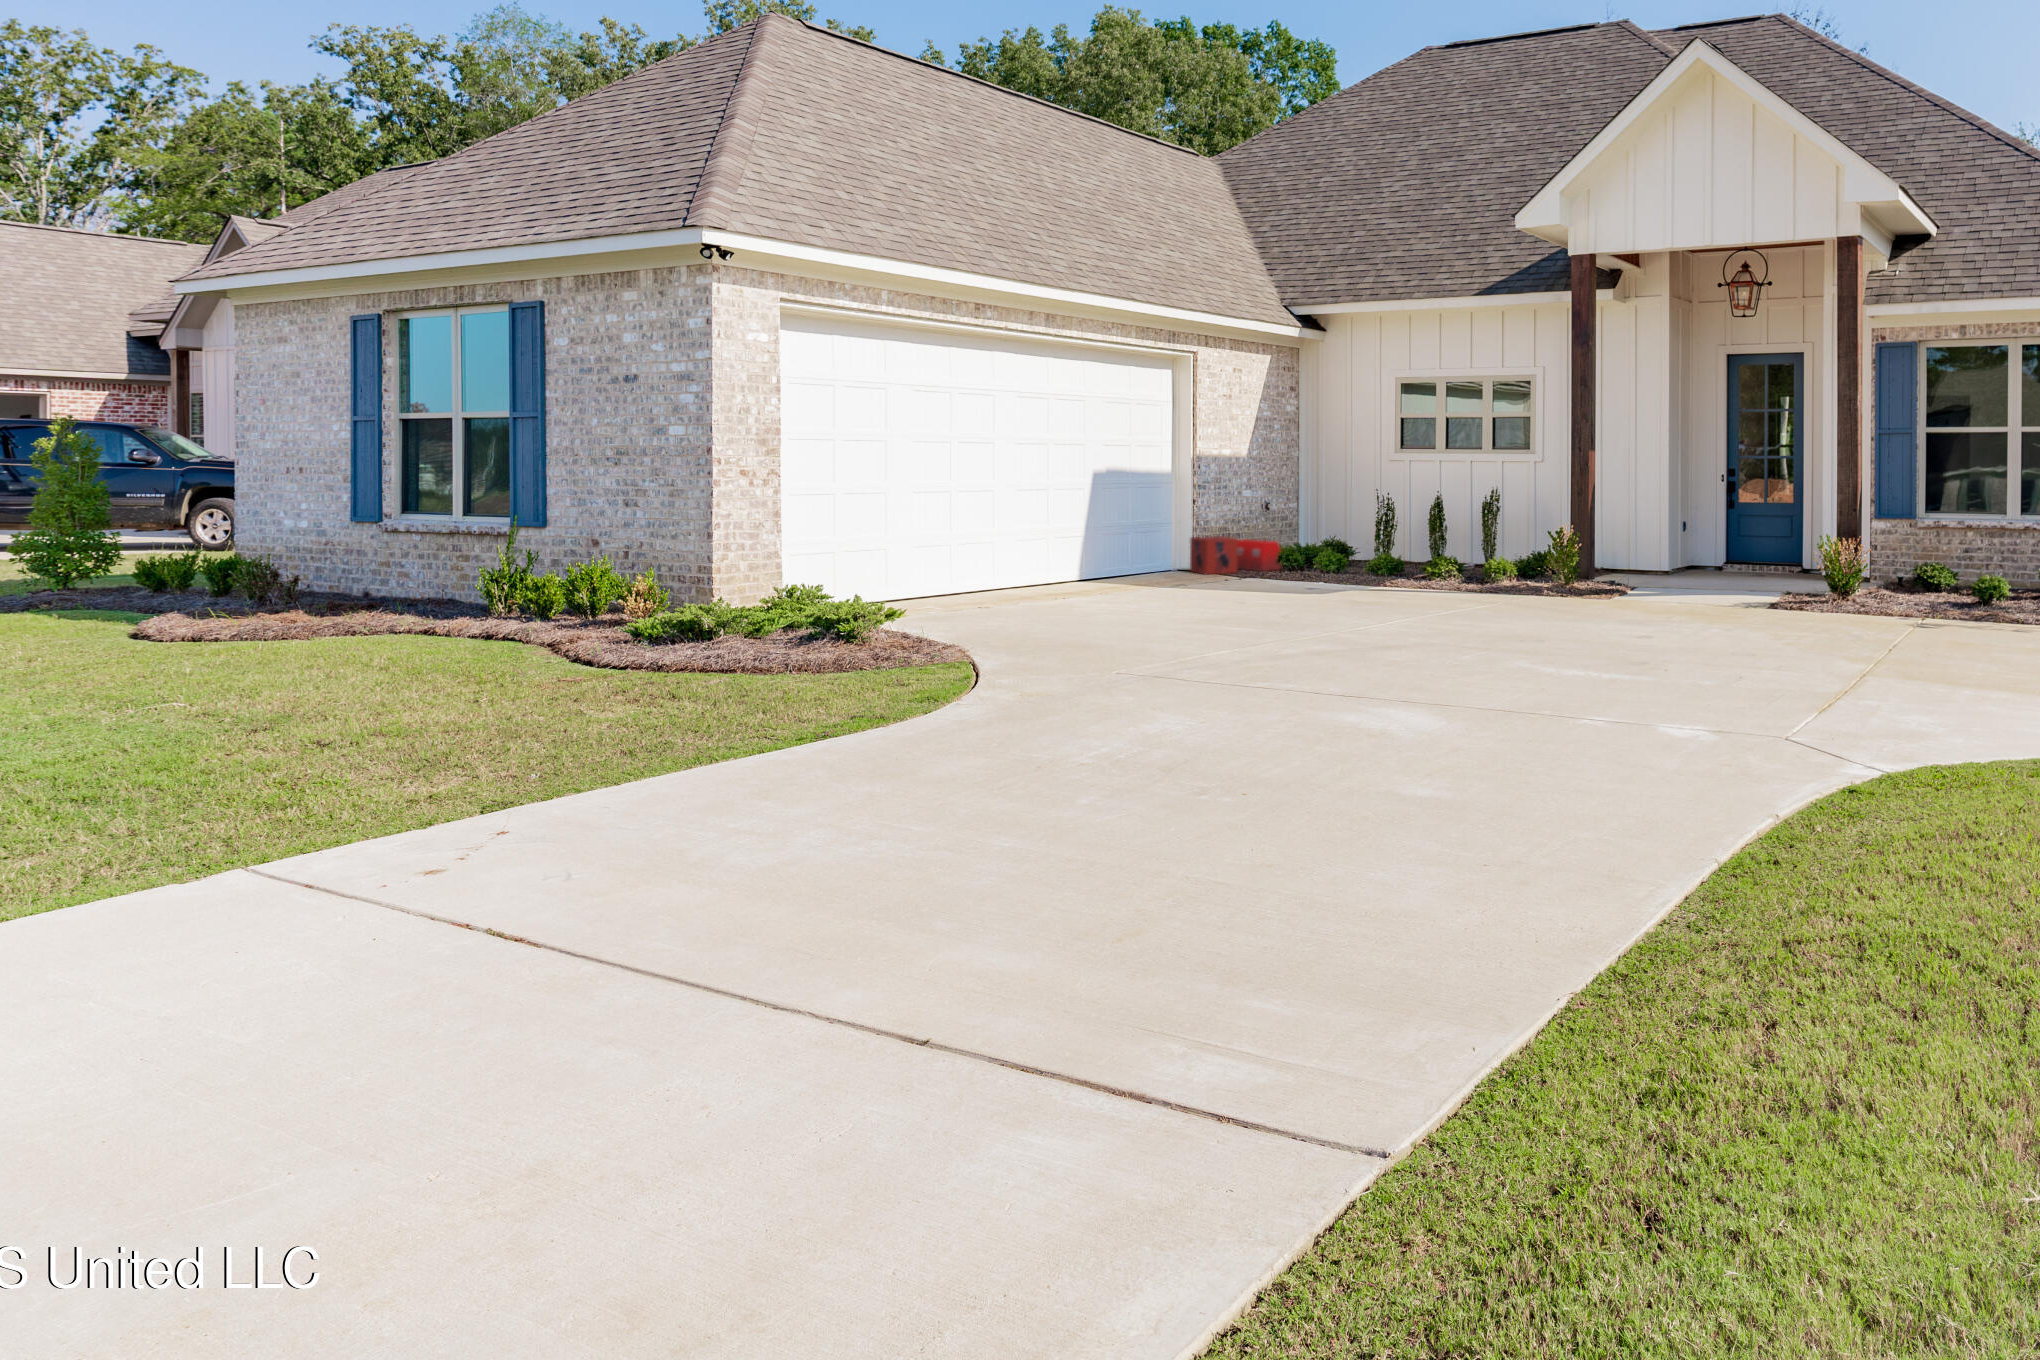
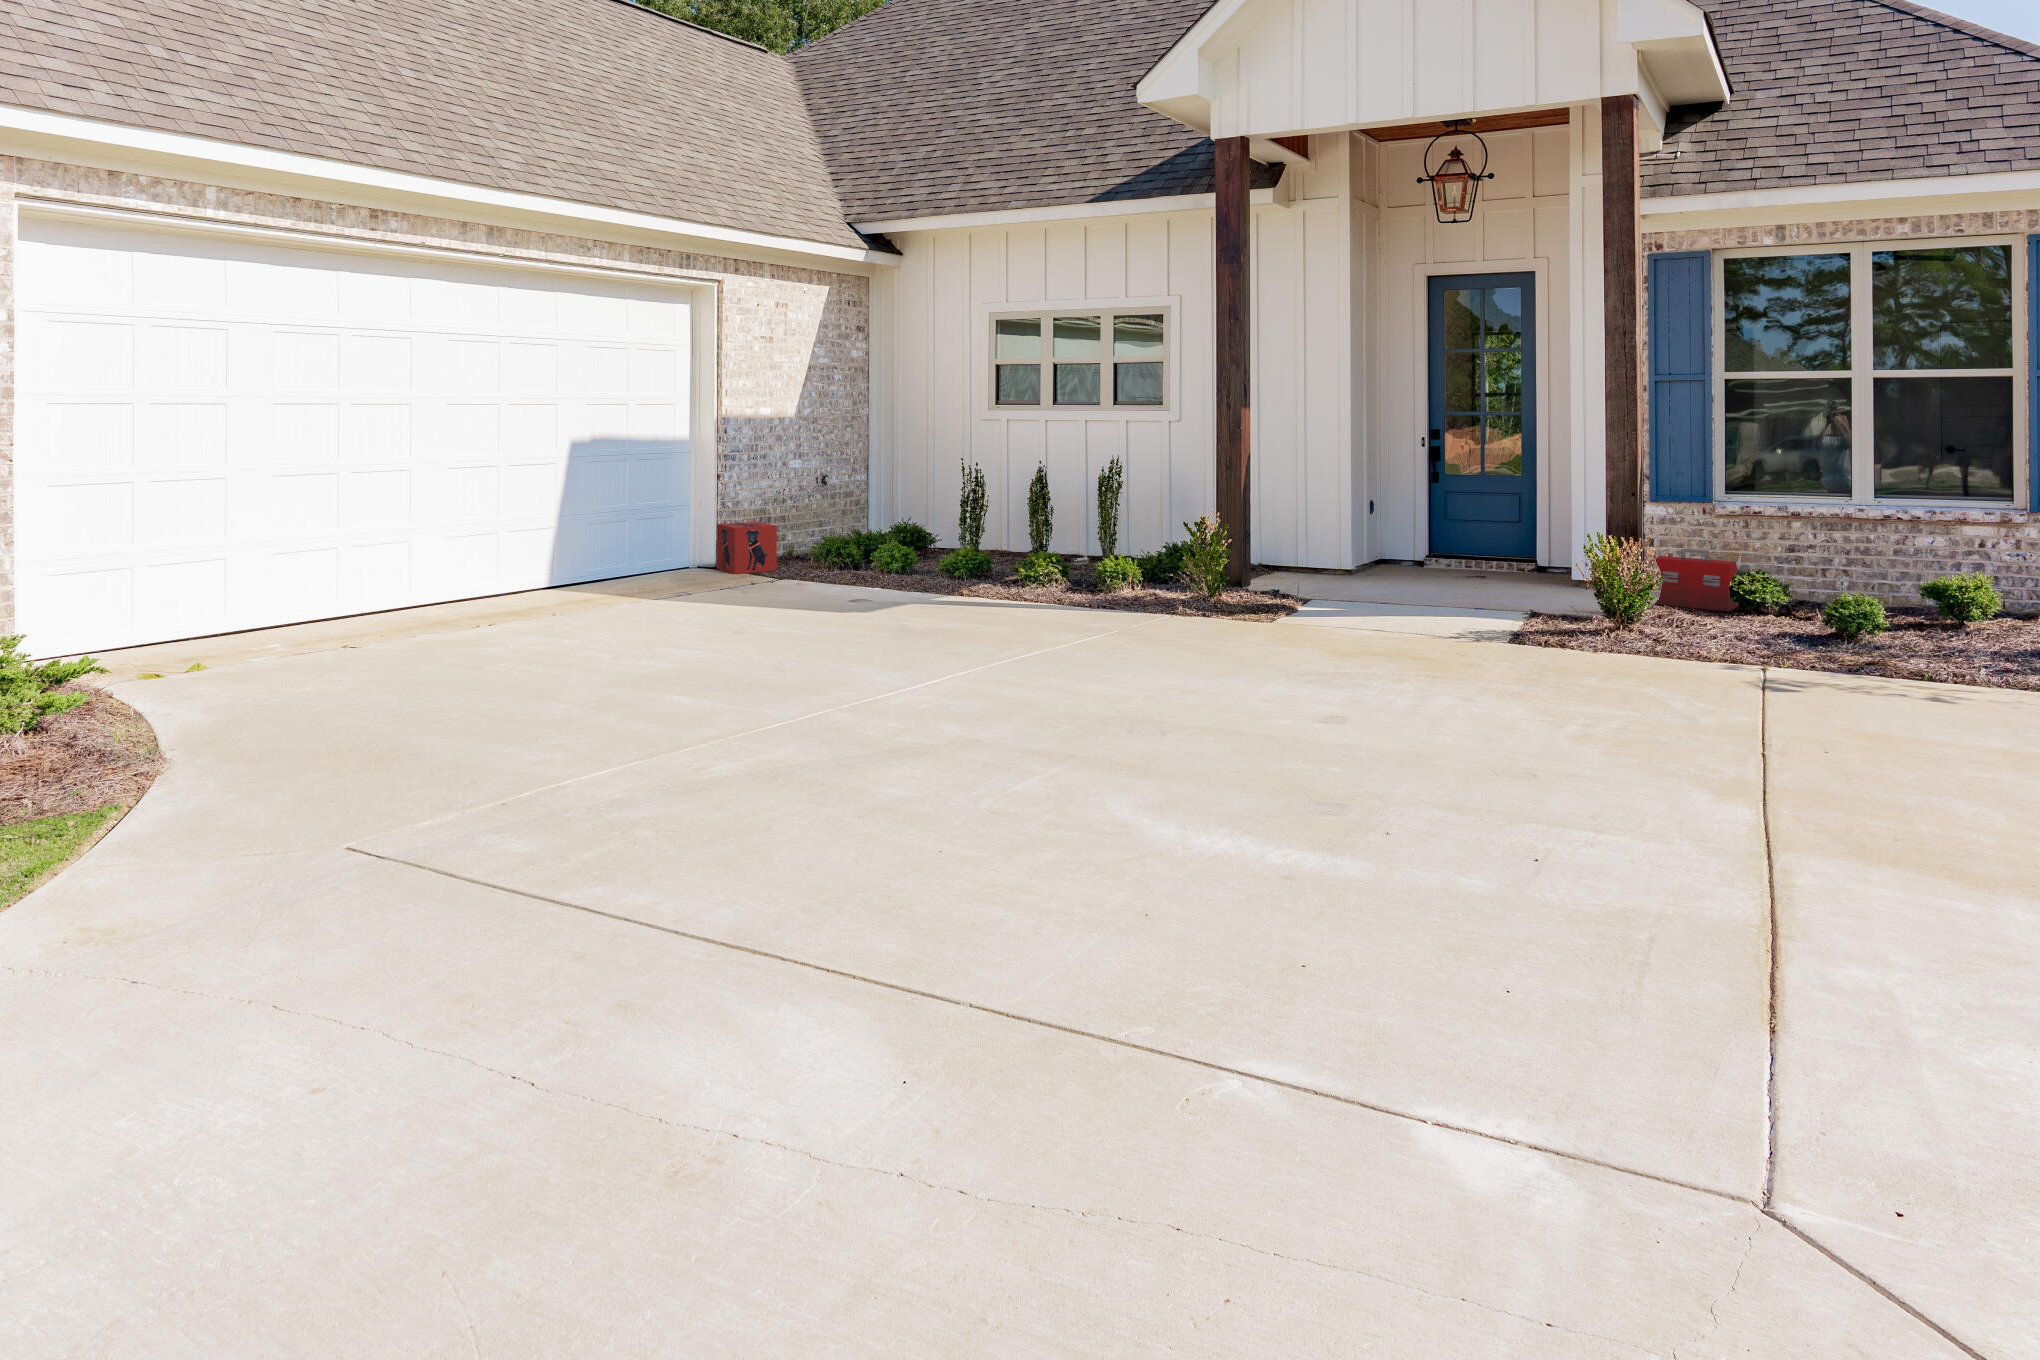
toolbox: present [1237,535,1281,571] -> present [1655,549,1739,611]

